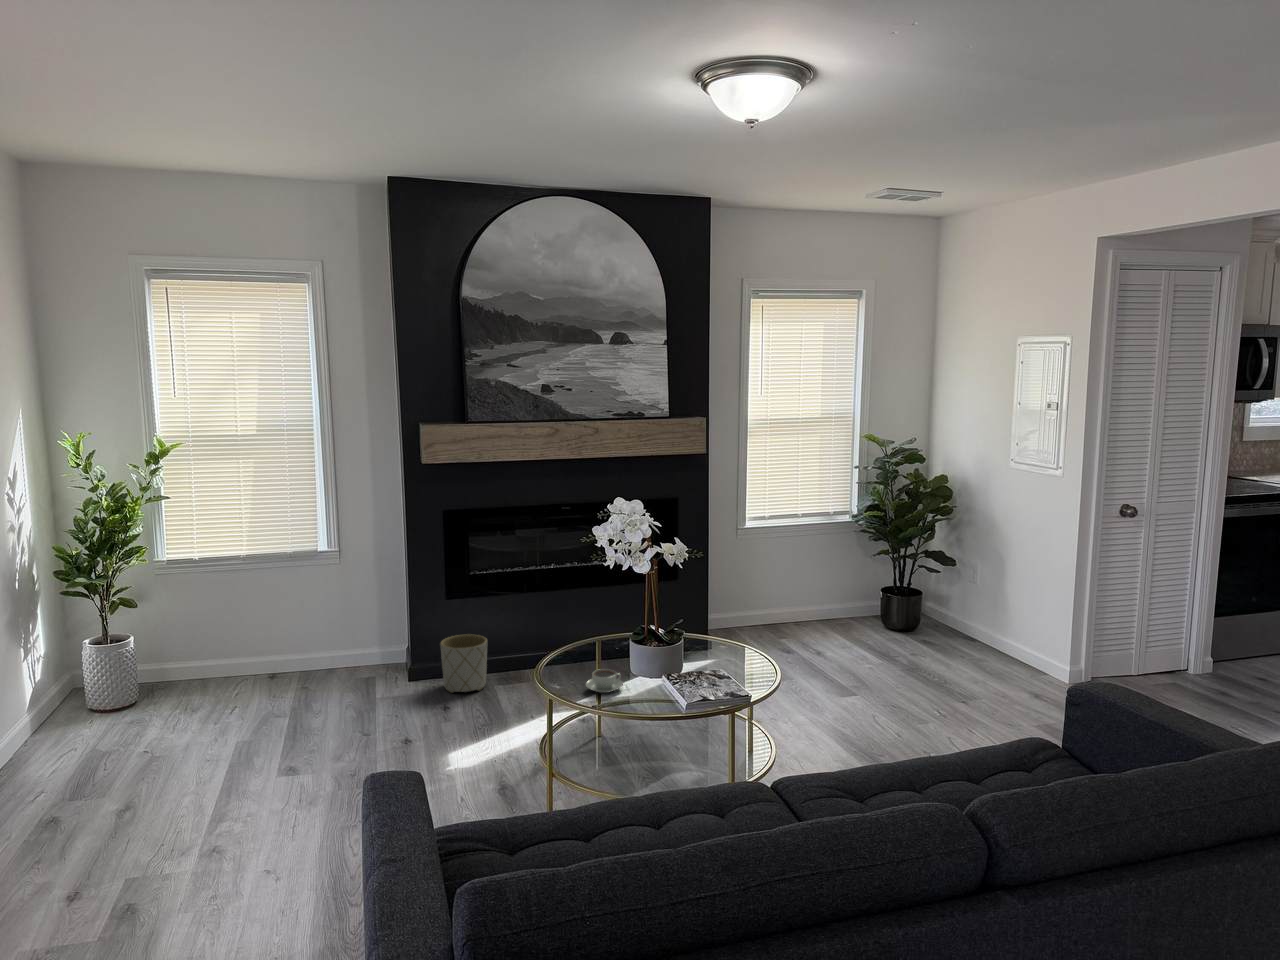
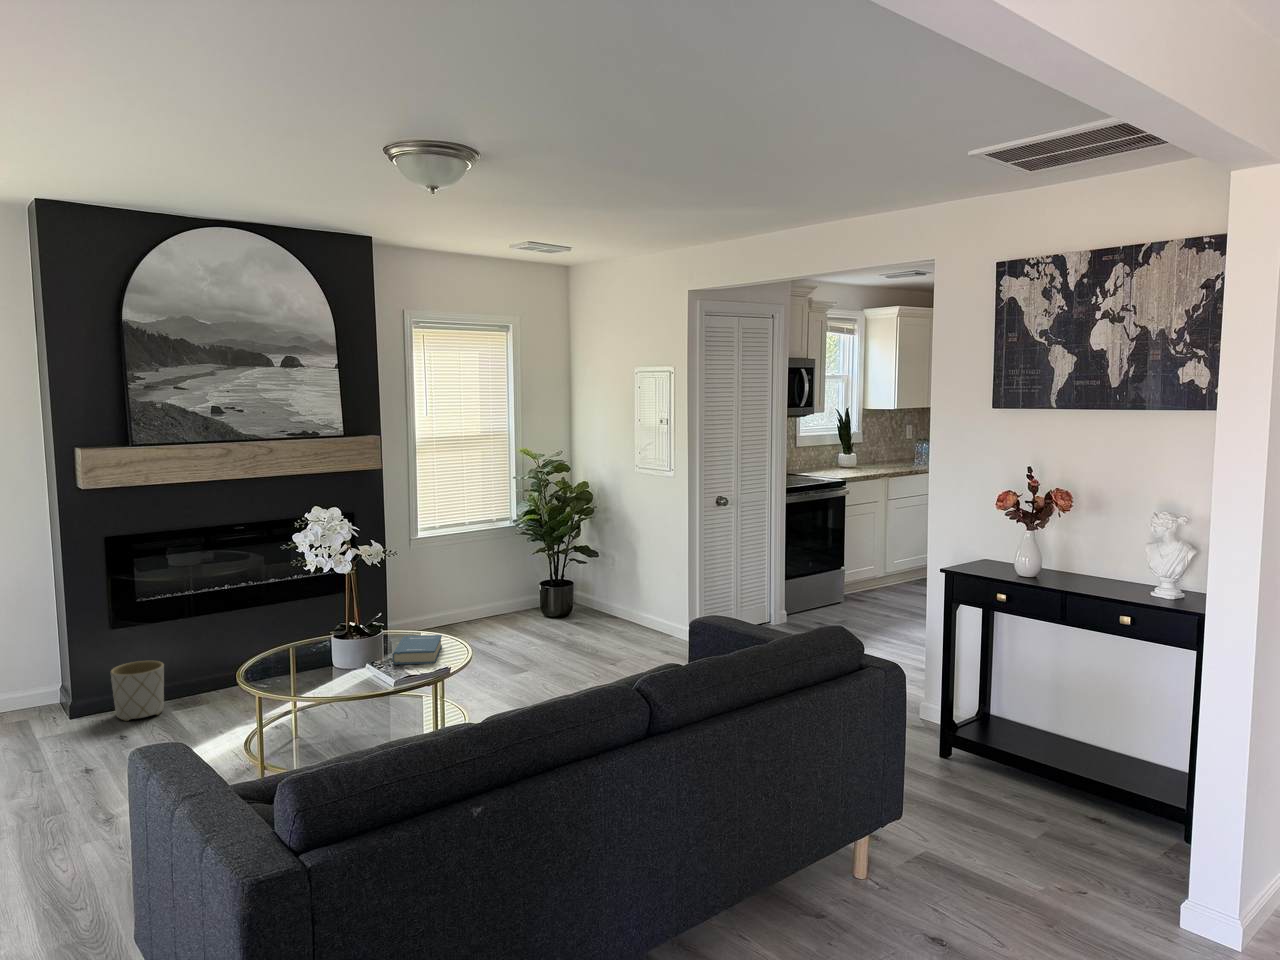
hardback book: none [691,648,752,689] -> present [392,635,442,665]
coffee cup: present [586,669,623,693] -> none [298,661,333,682]

